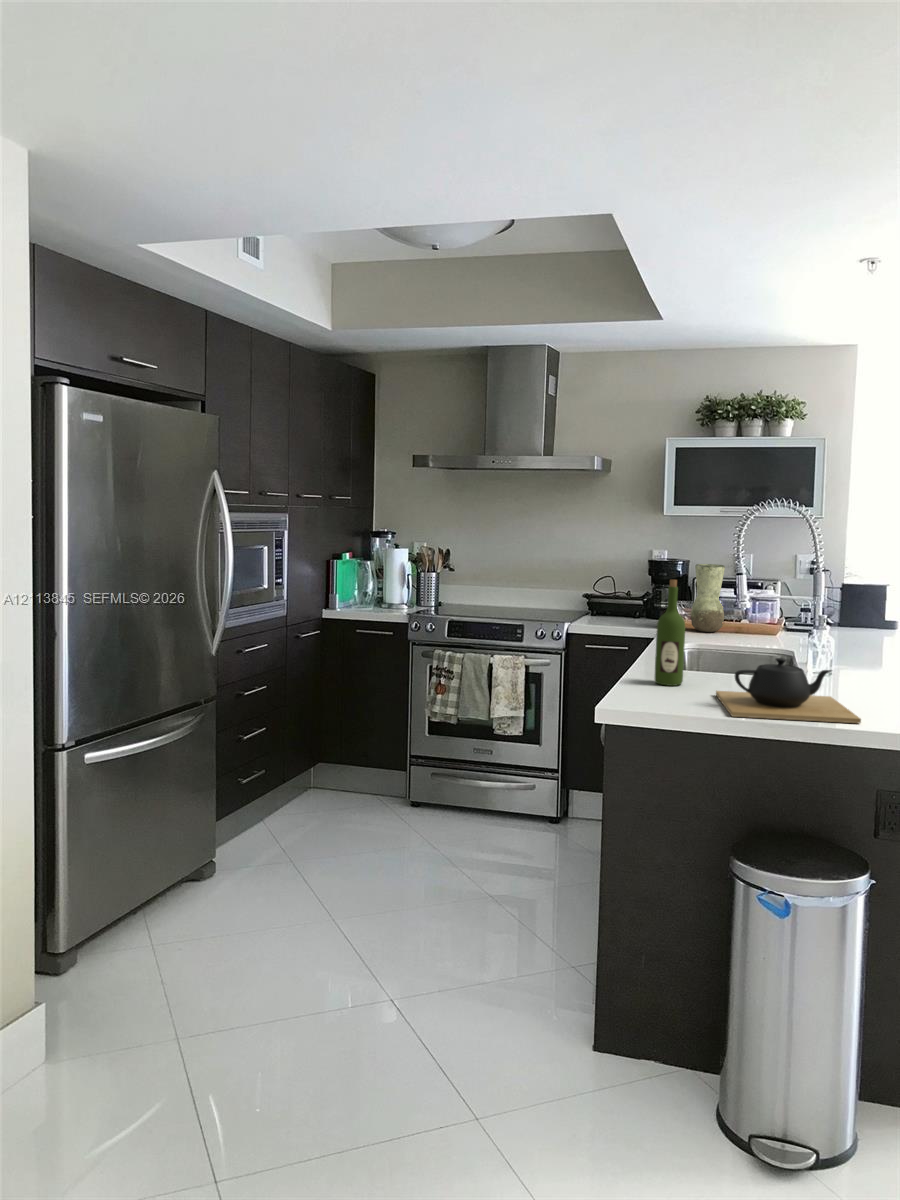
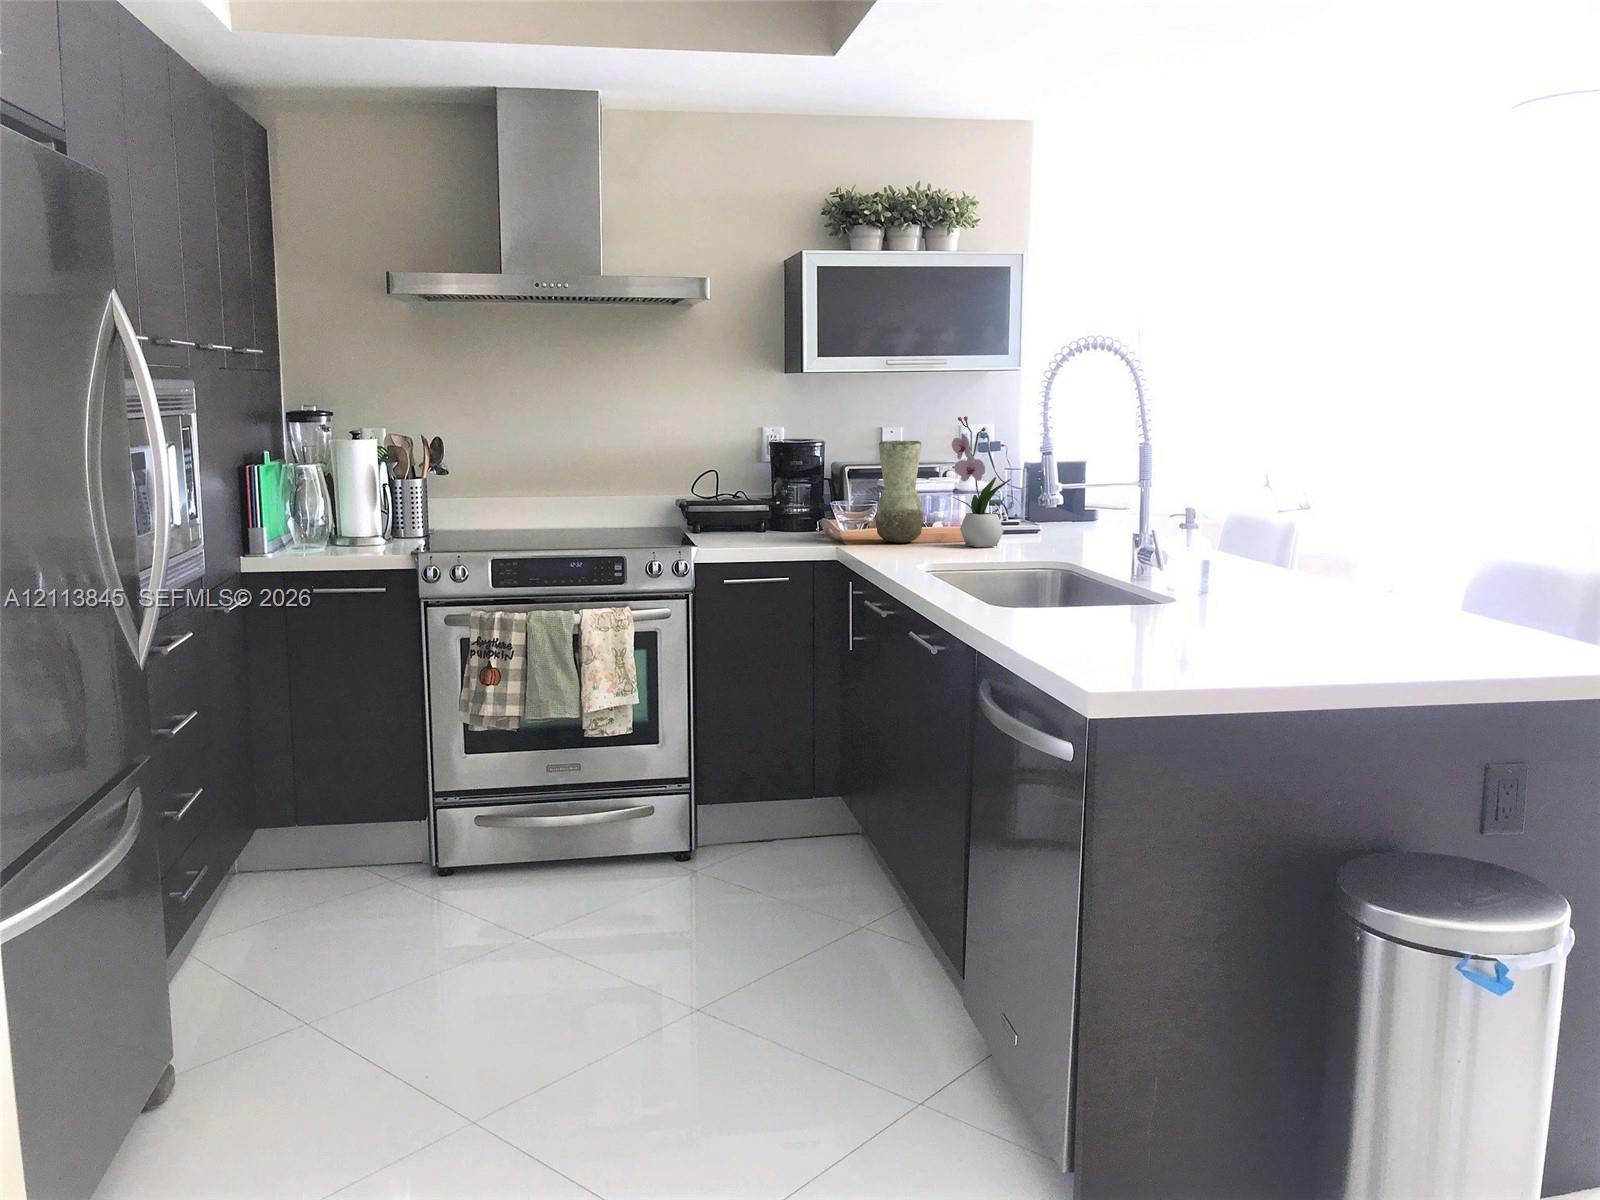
flower arrangement: none [738,550,778,640] -> present [952,416,1011,547]
wine bottle: present [655,580,685,686] -> none [1008,455,1056,628]
teapot: present [716,658,861,723] -> none [1128,566,1391,667]

